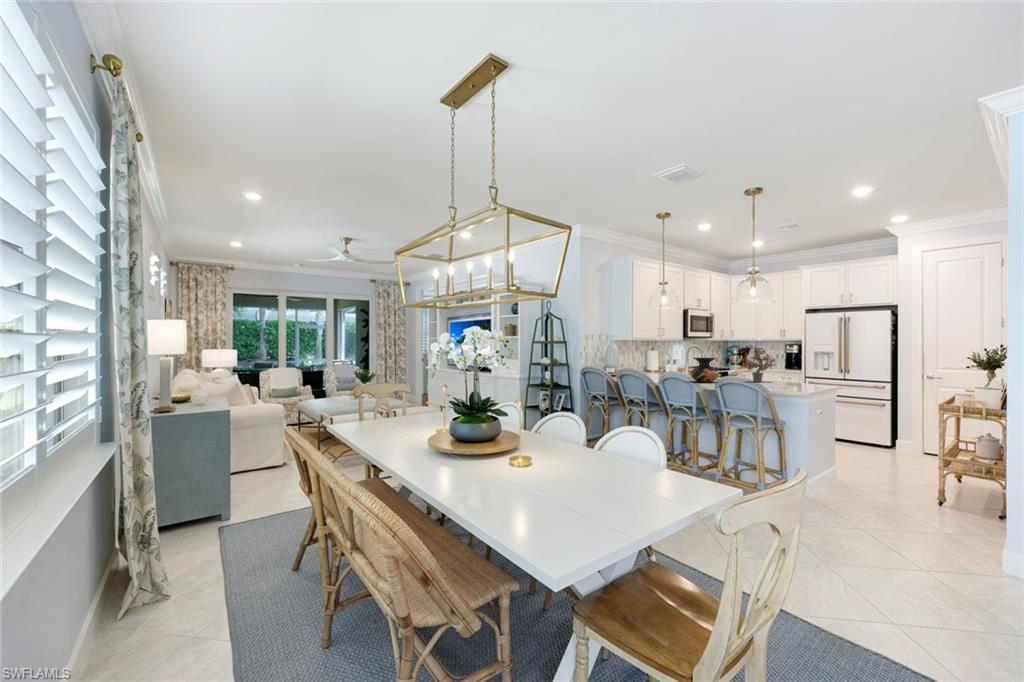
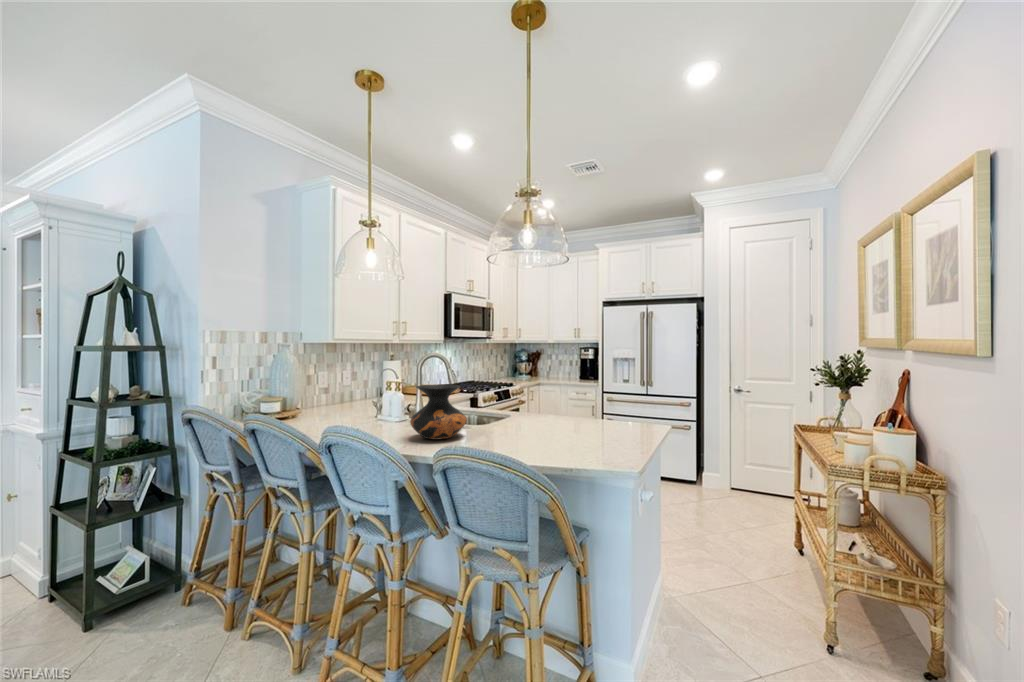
potted plant: present [746,346,775,382] -> none [513,347,568,429]

